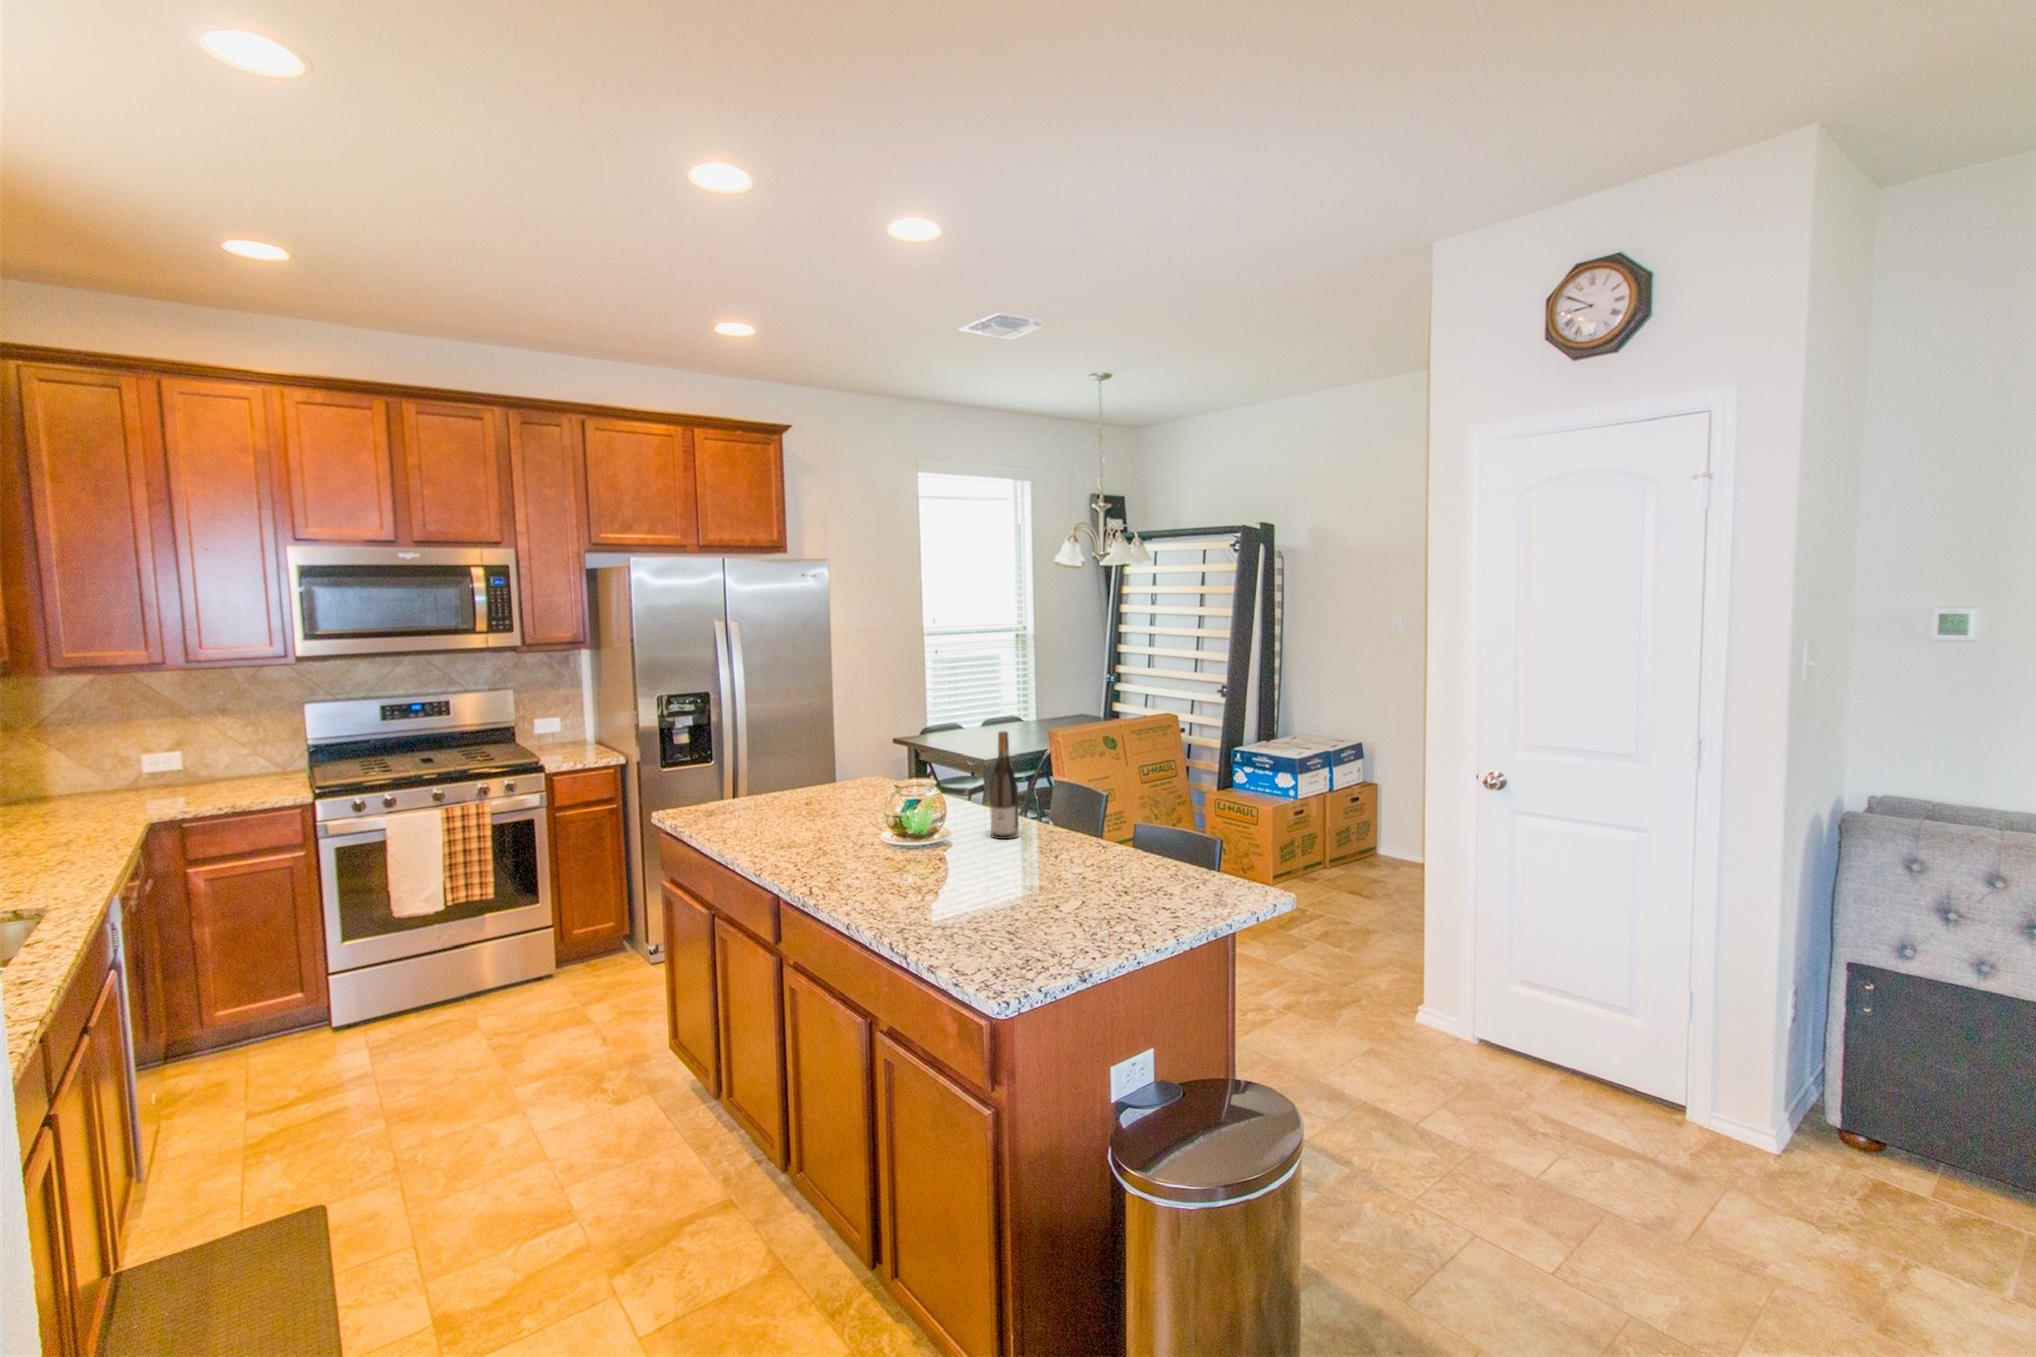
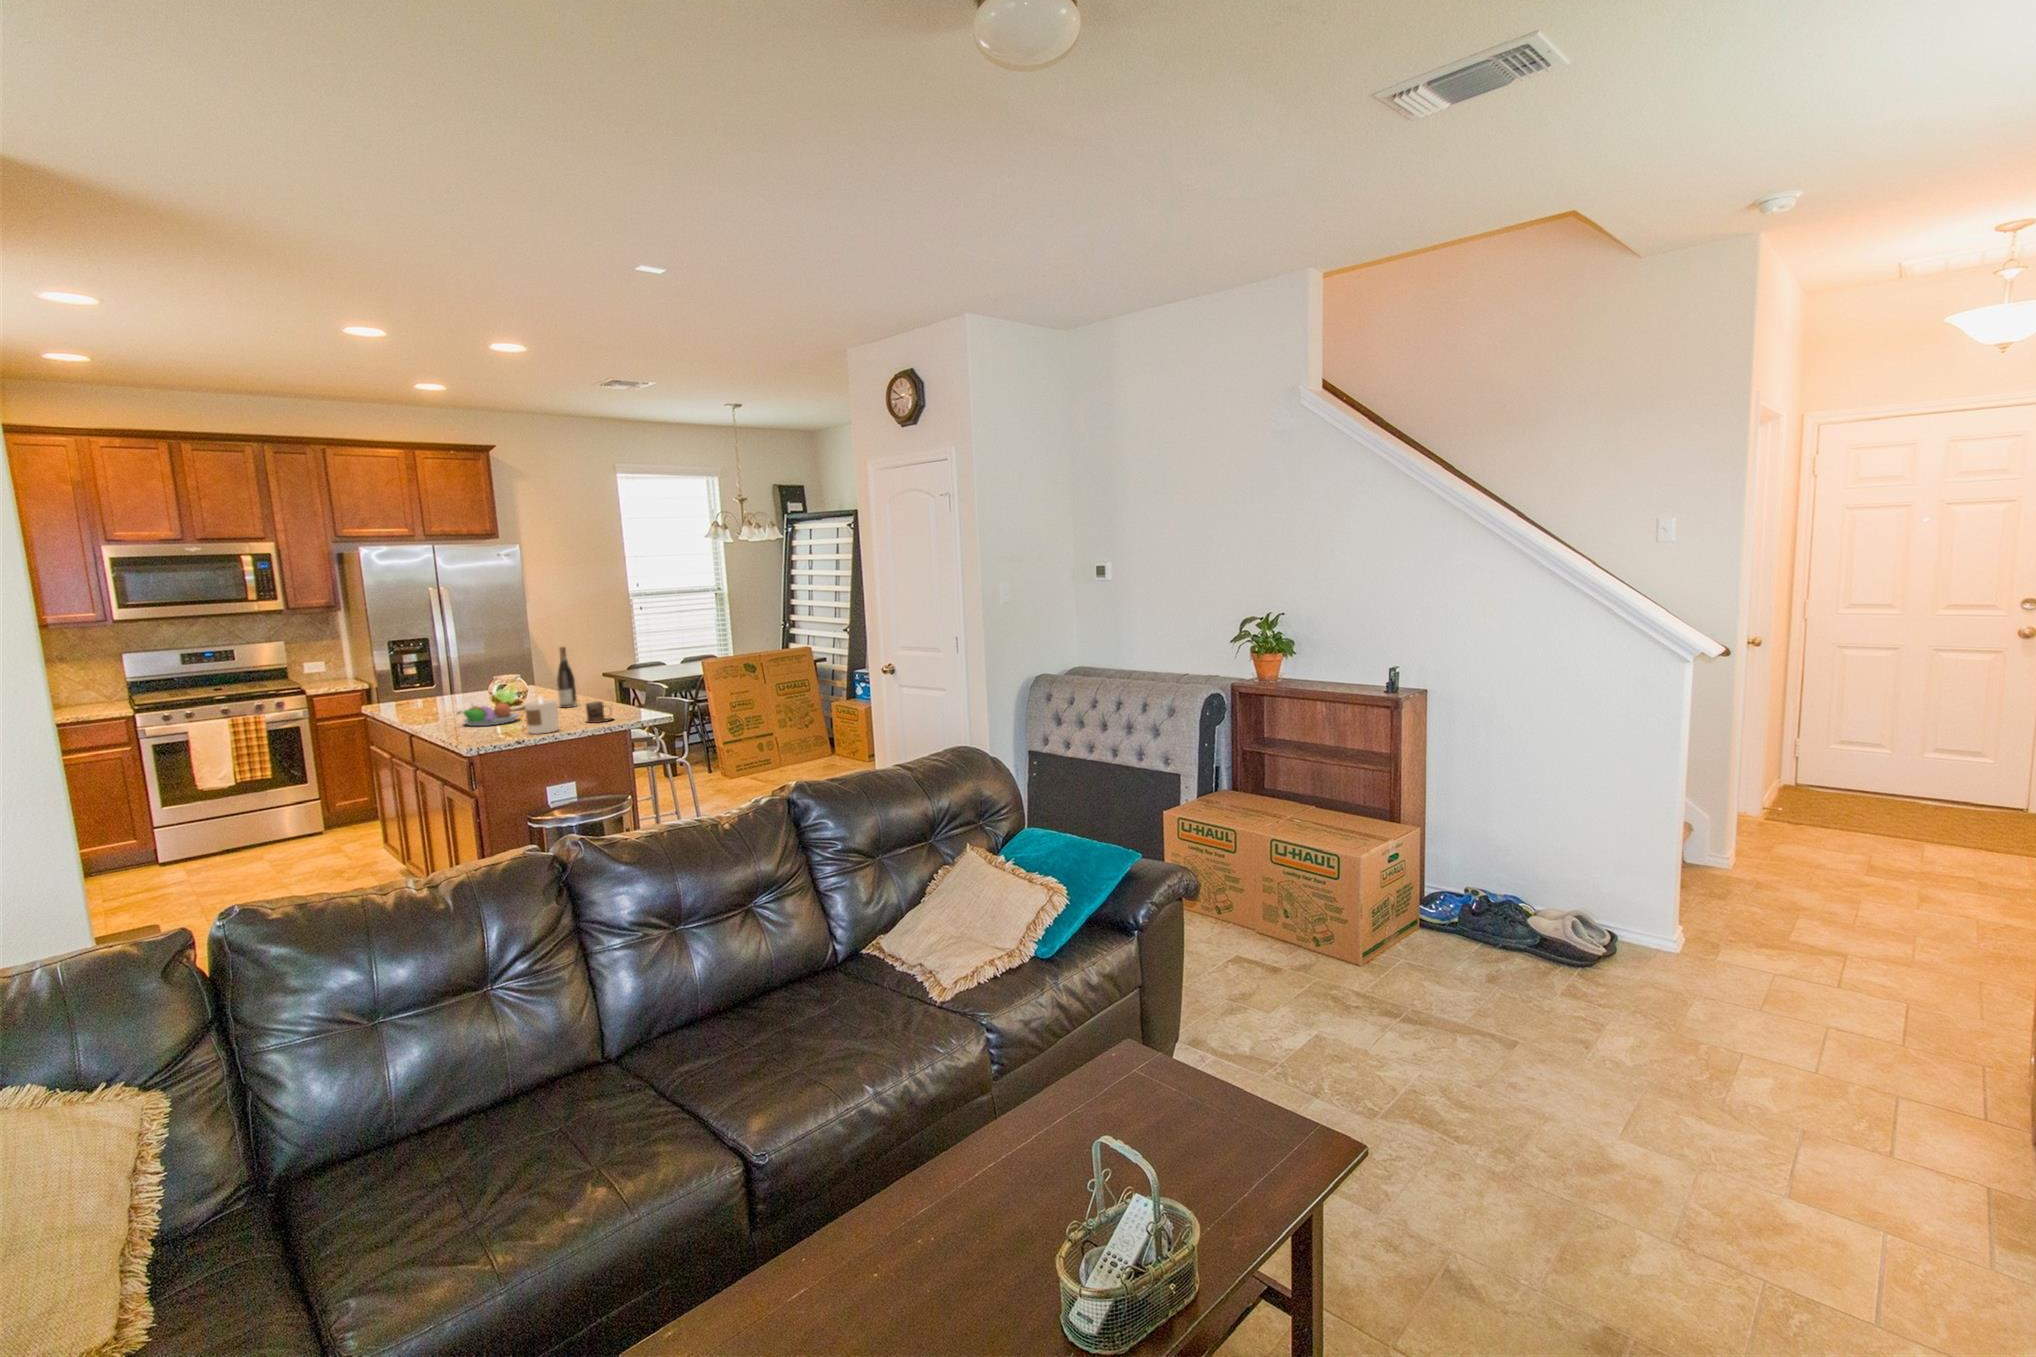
fruit bowl: none [879,838,974,890] -> present [457,703,519,726]
mug: none [1107,850,1159,896] -> present [586,701,613,723]
candle: none [1043,851,1102,931] -> present [525,696,559,734]

